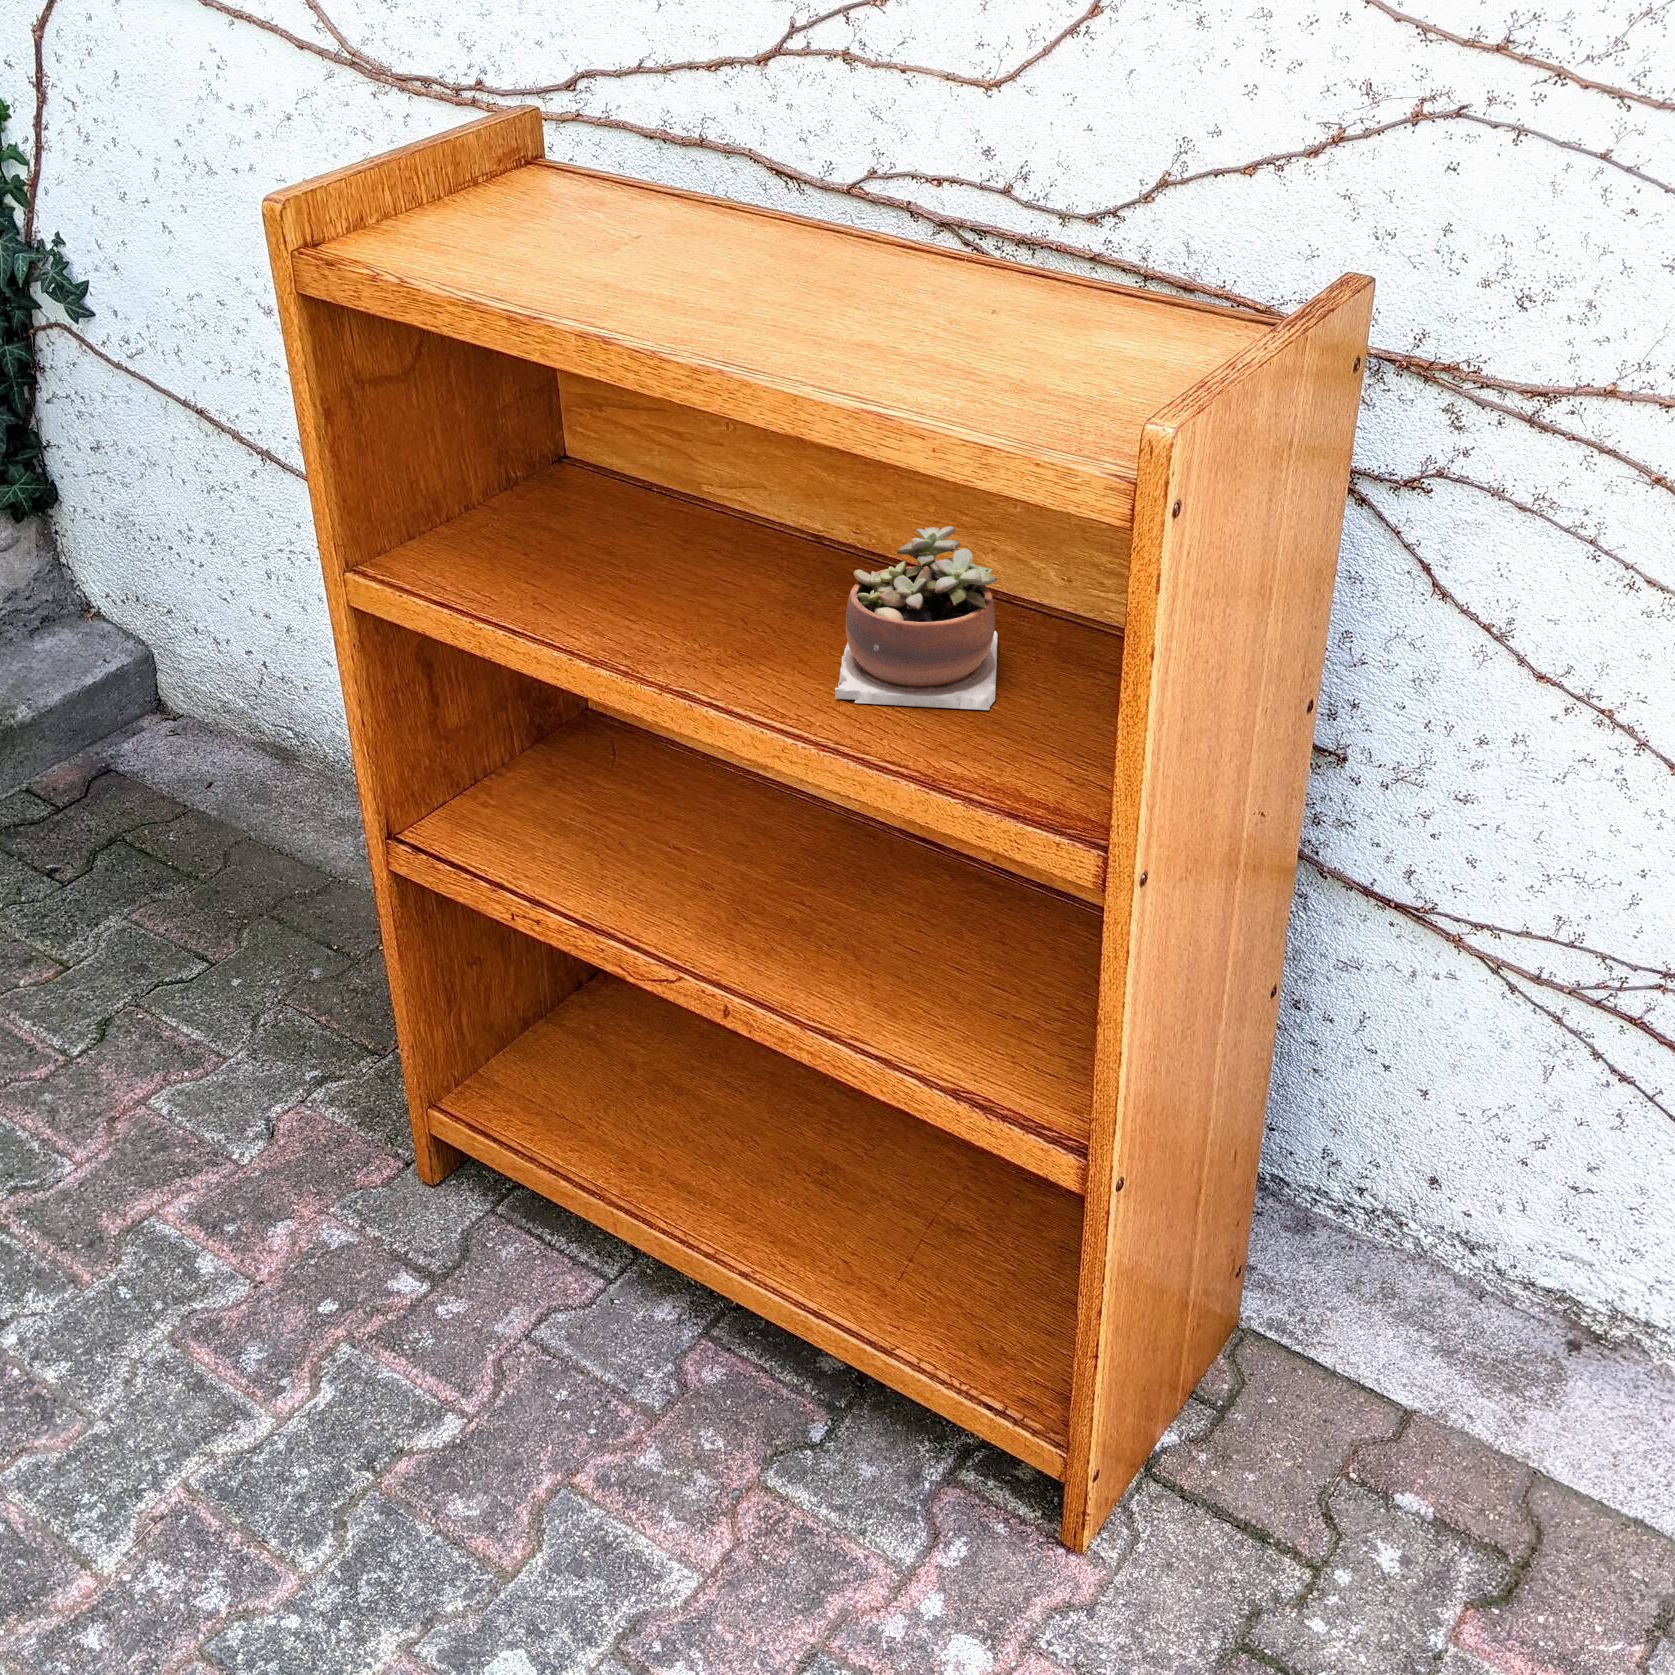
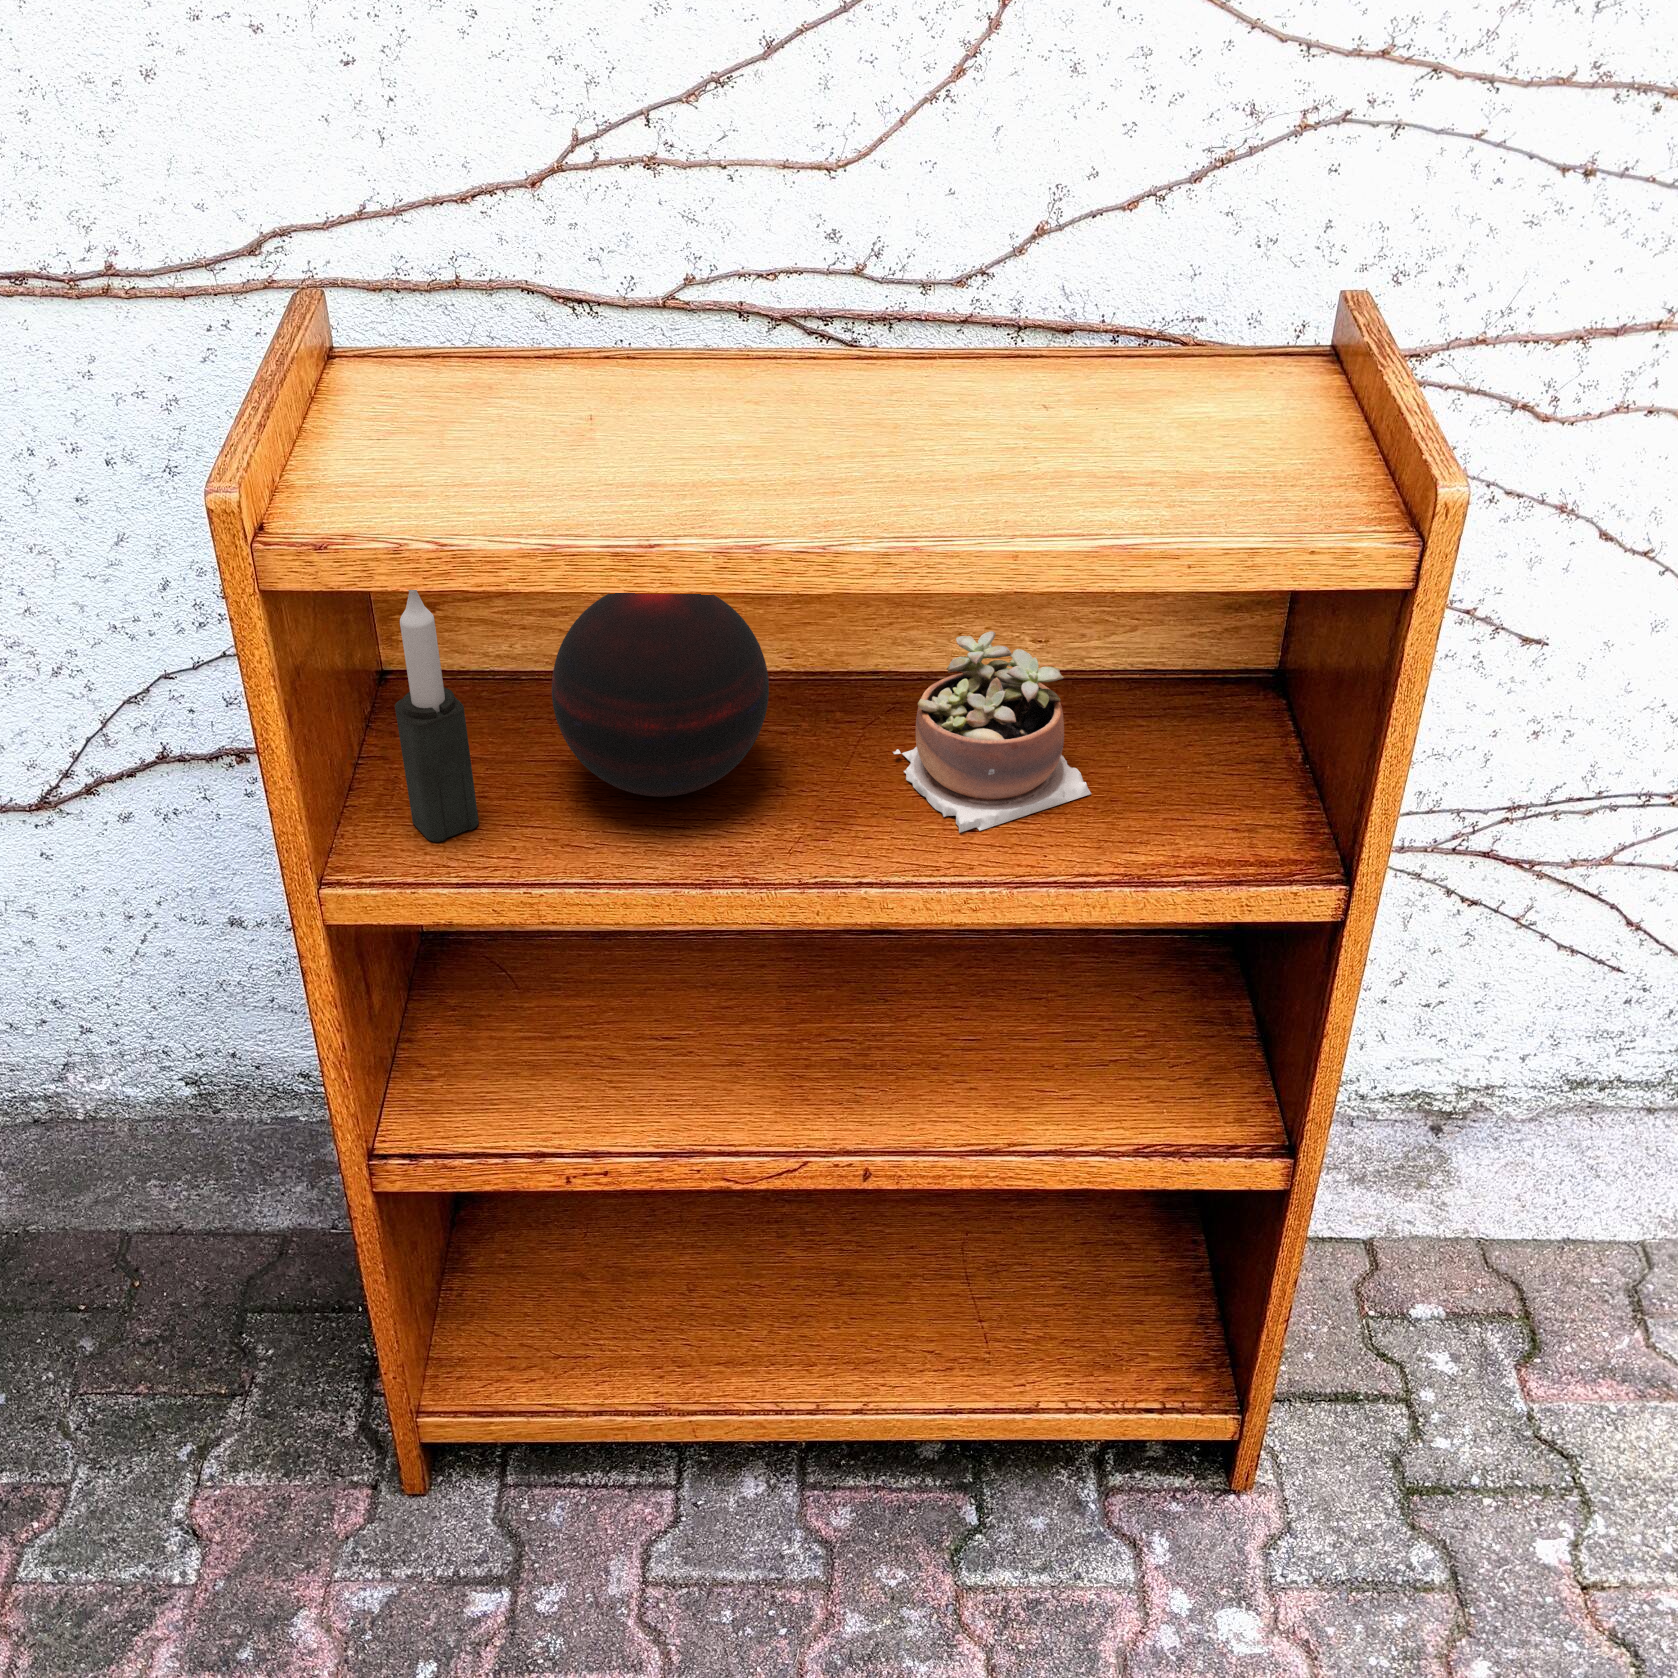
candle: none [435,340,499,579] -> present [395,590,479,842]
decorative orb: none [559,400,757,600] -> present [552,593,769,797]

